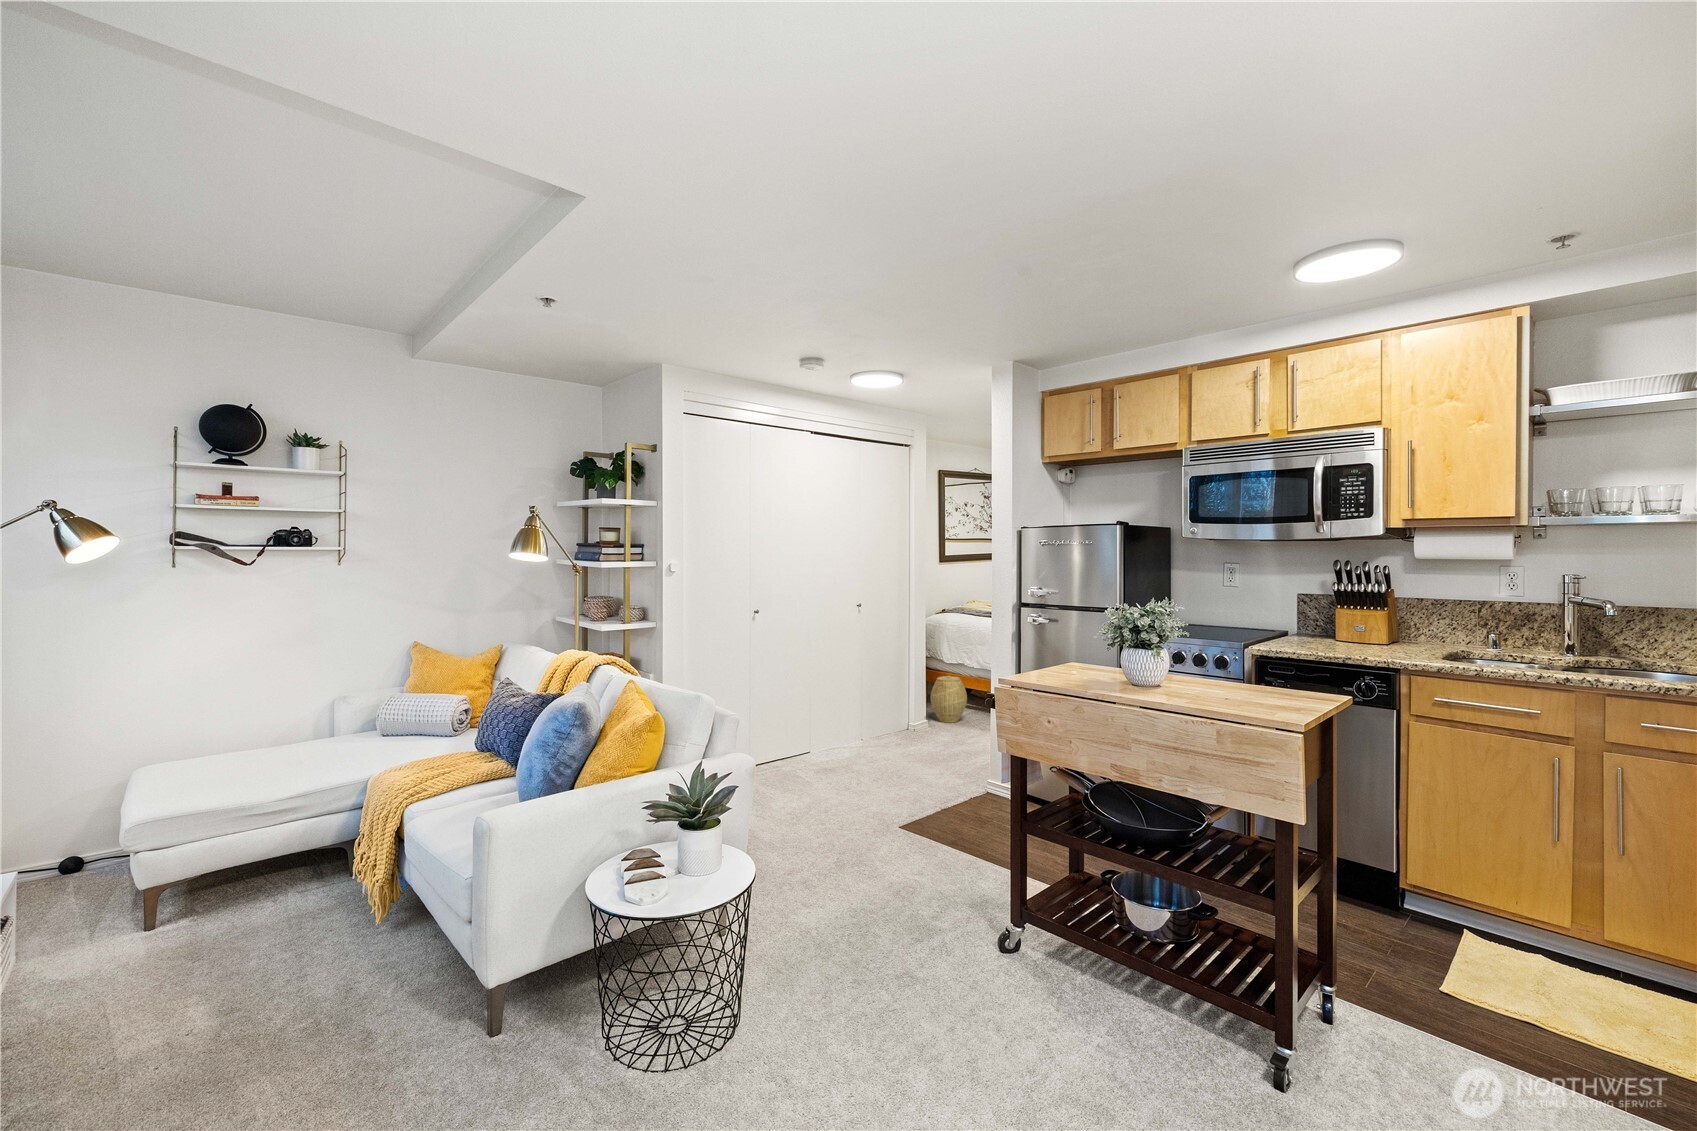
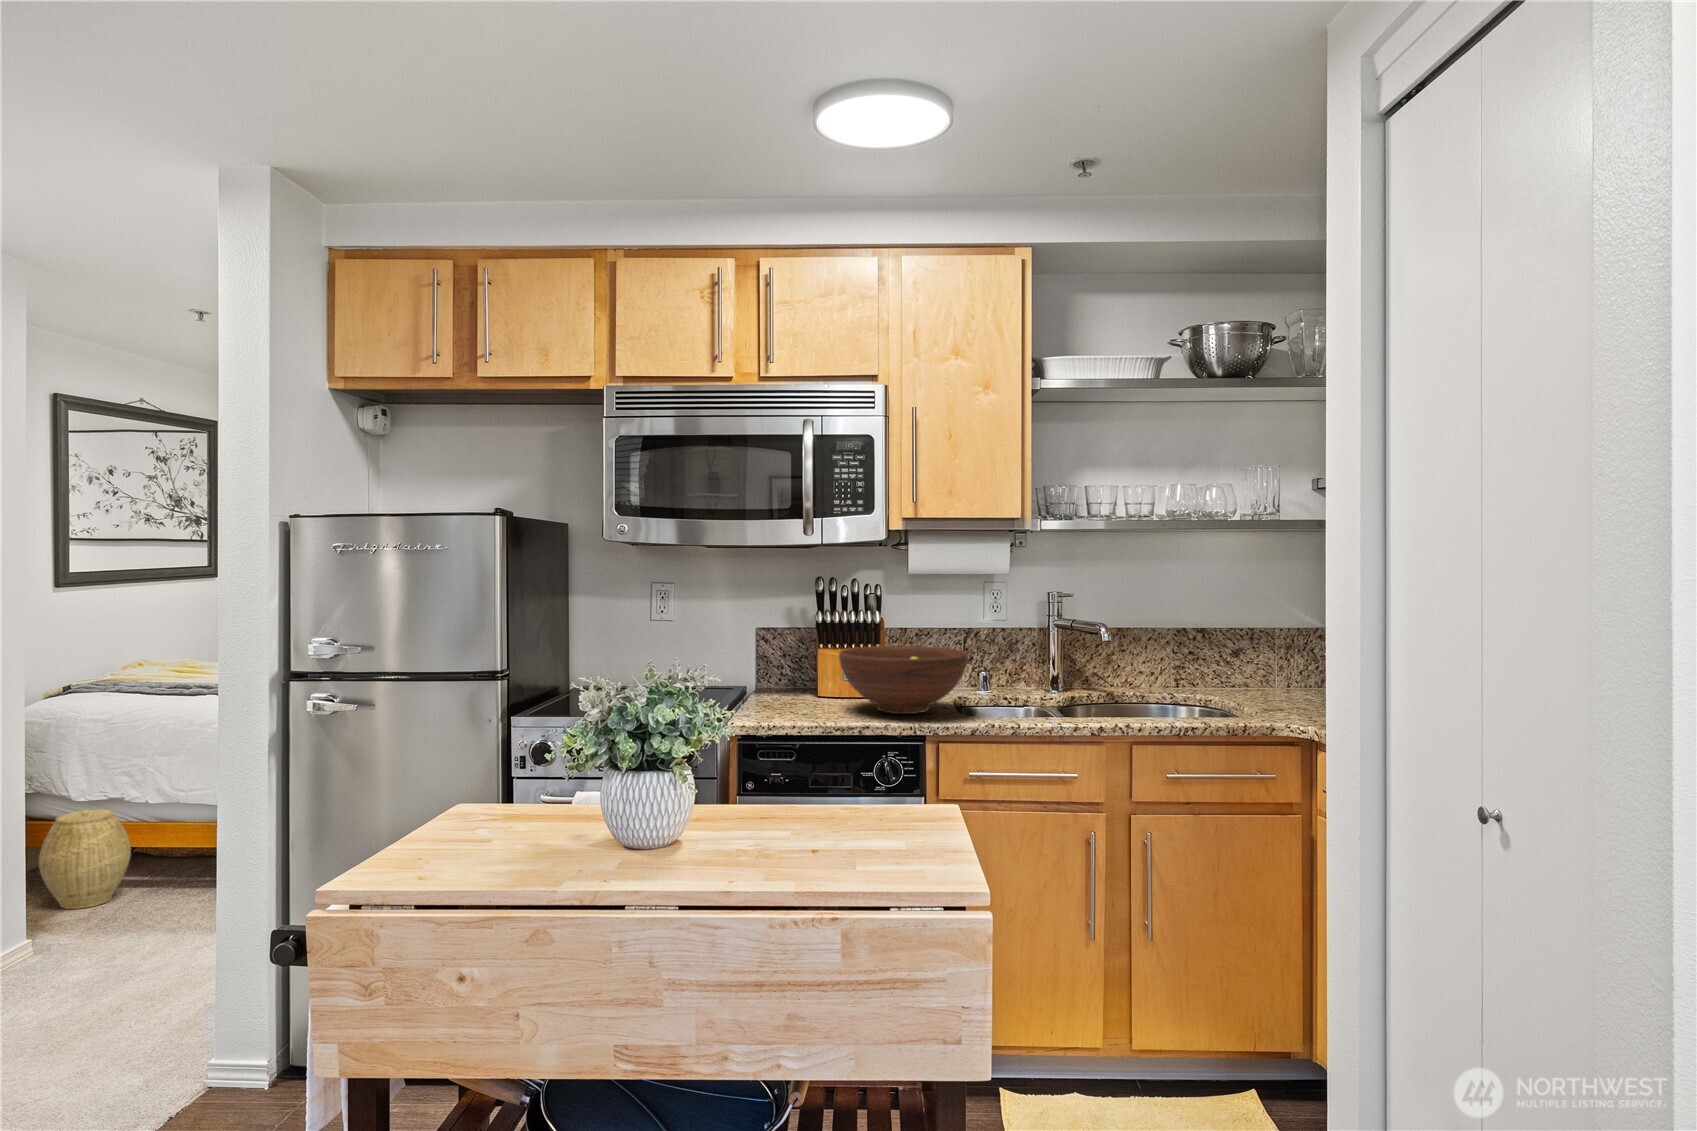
fruit bowl: none [1338,609,1449,656] -> present [839,646,968,714]

